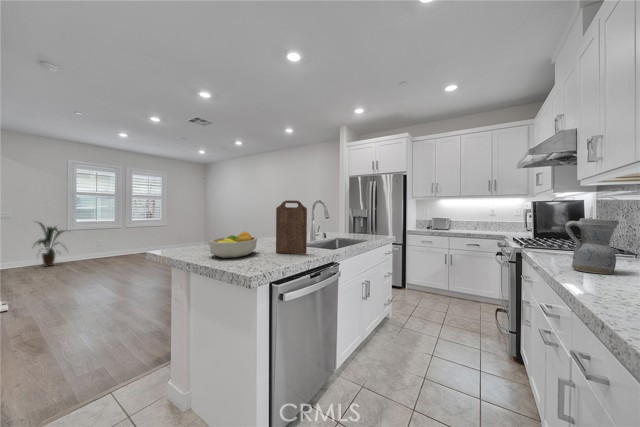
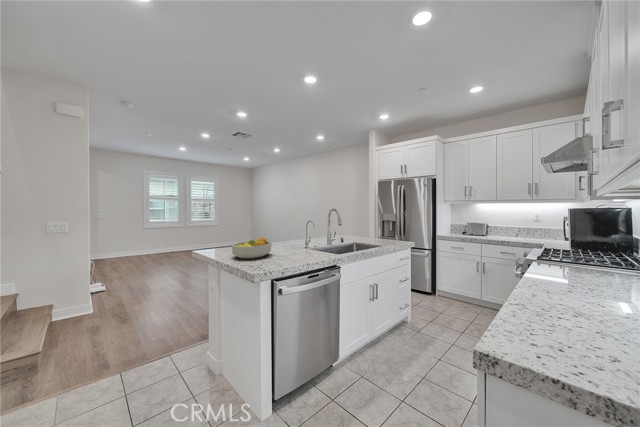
cutting board: present [276,200,307,253] -> none [287,211,313,257]
ceramic pitcher: present [565,218,619,274] -> none [547,232,599,288]
house plant: present [36,223,64,266] -> none [119,223,148,259]

